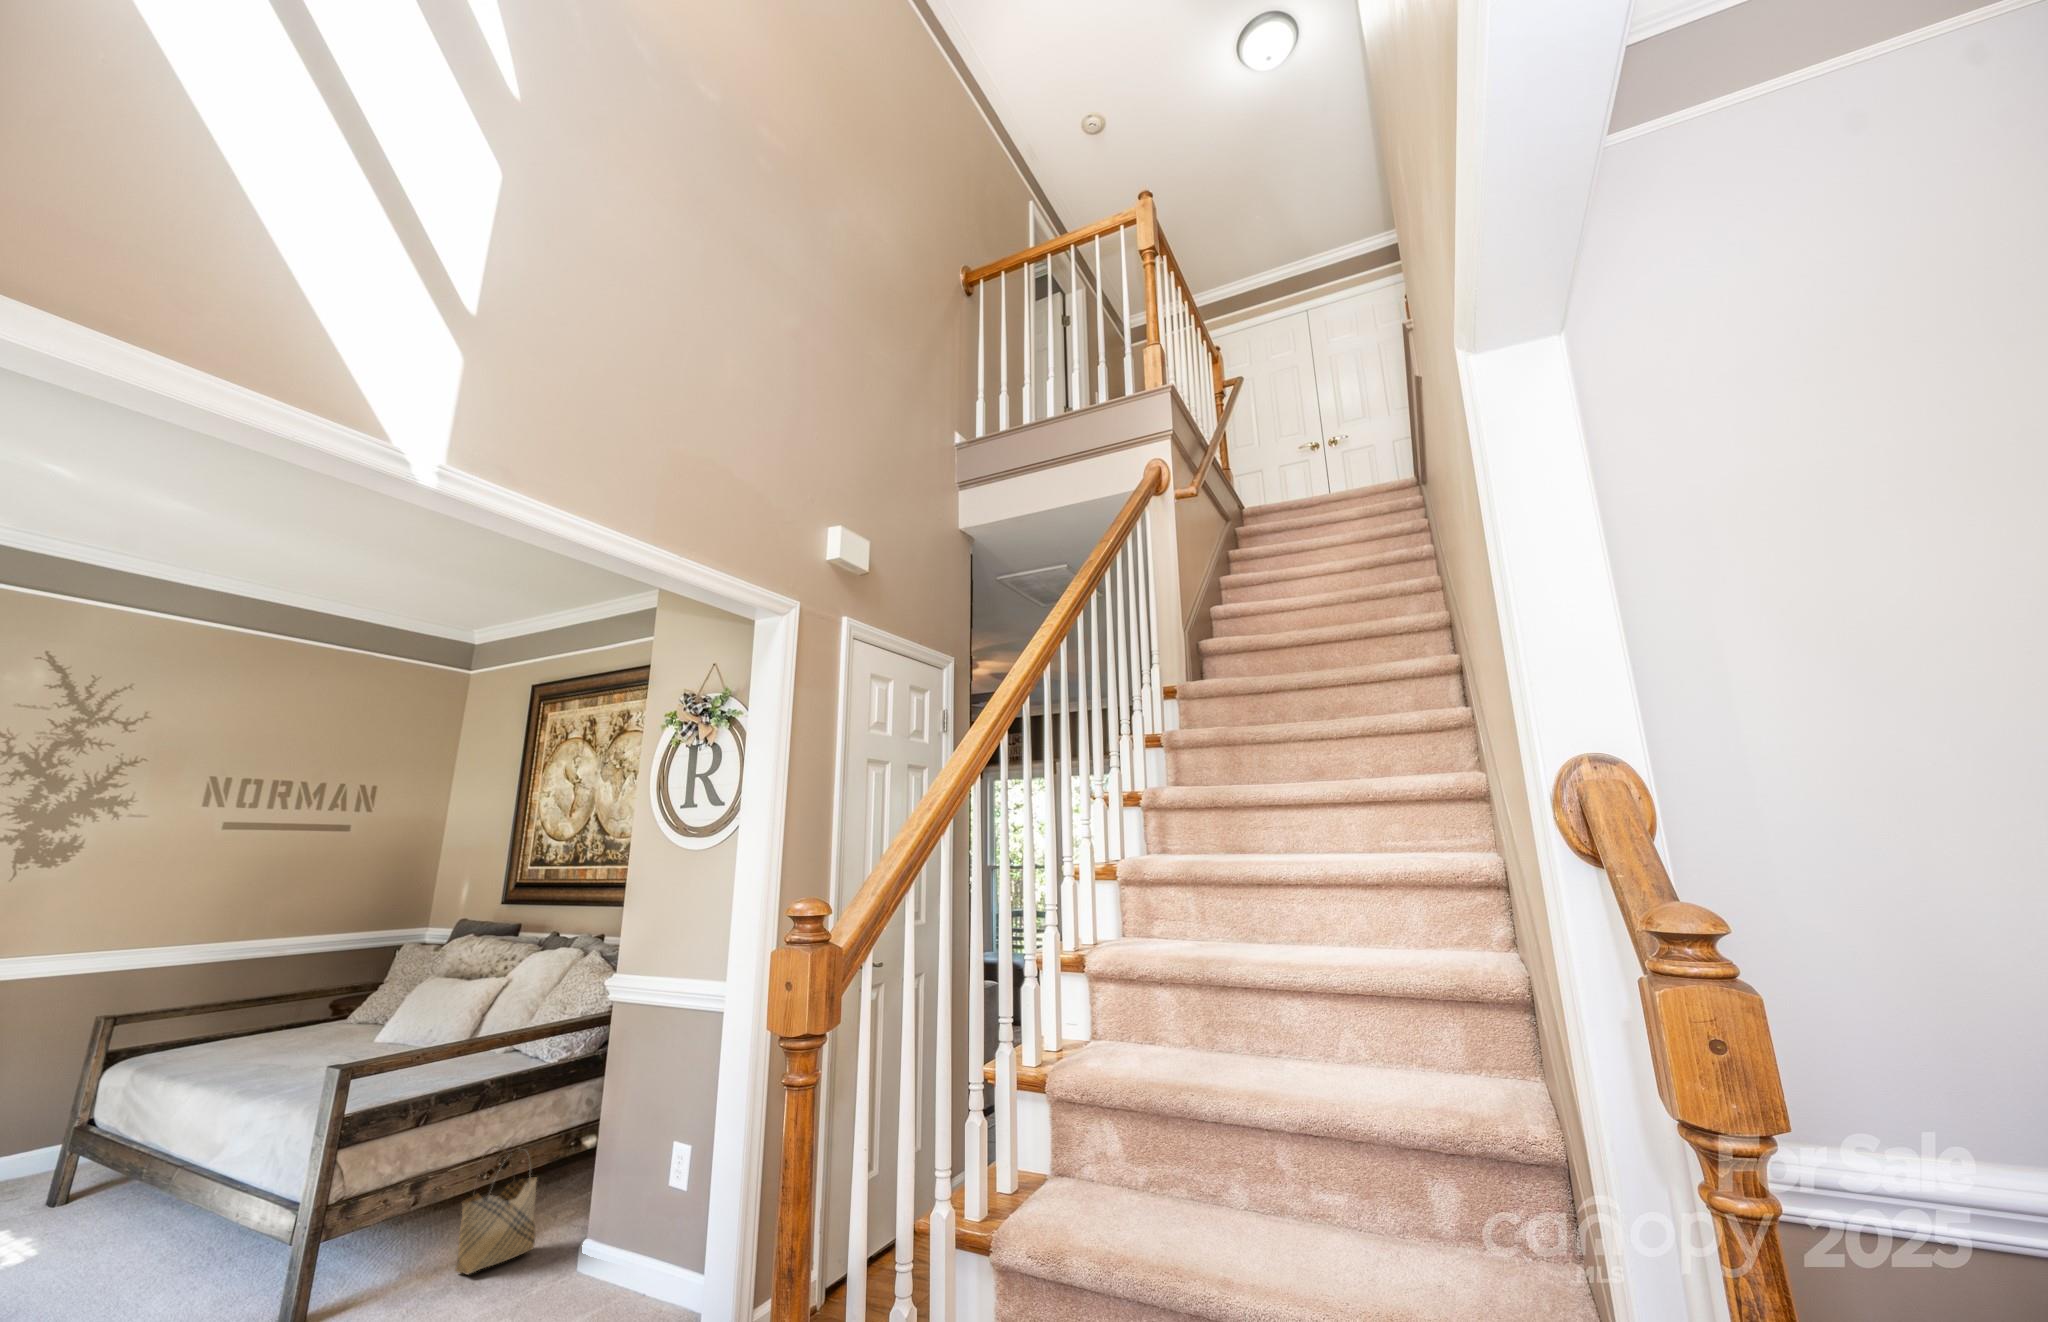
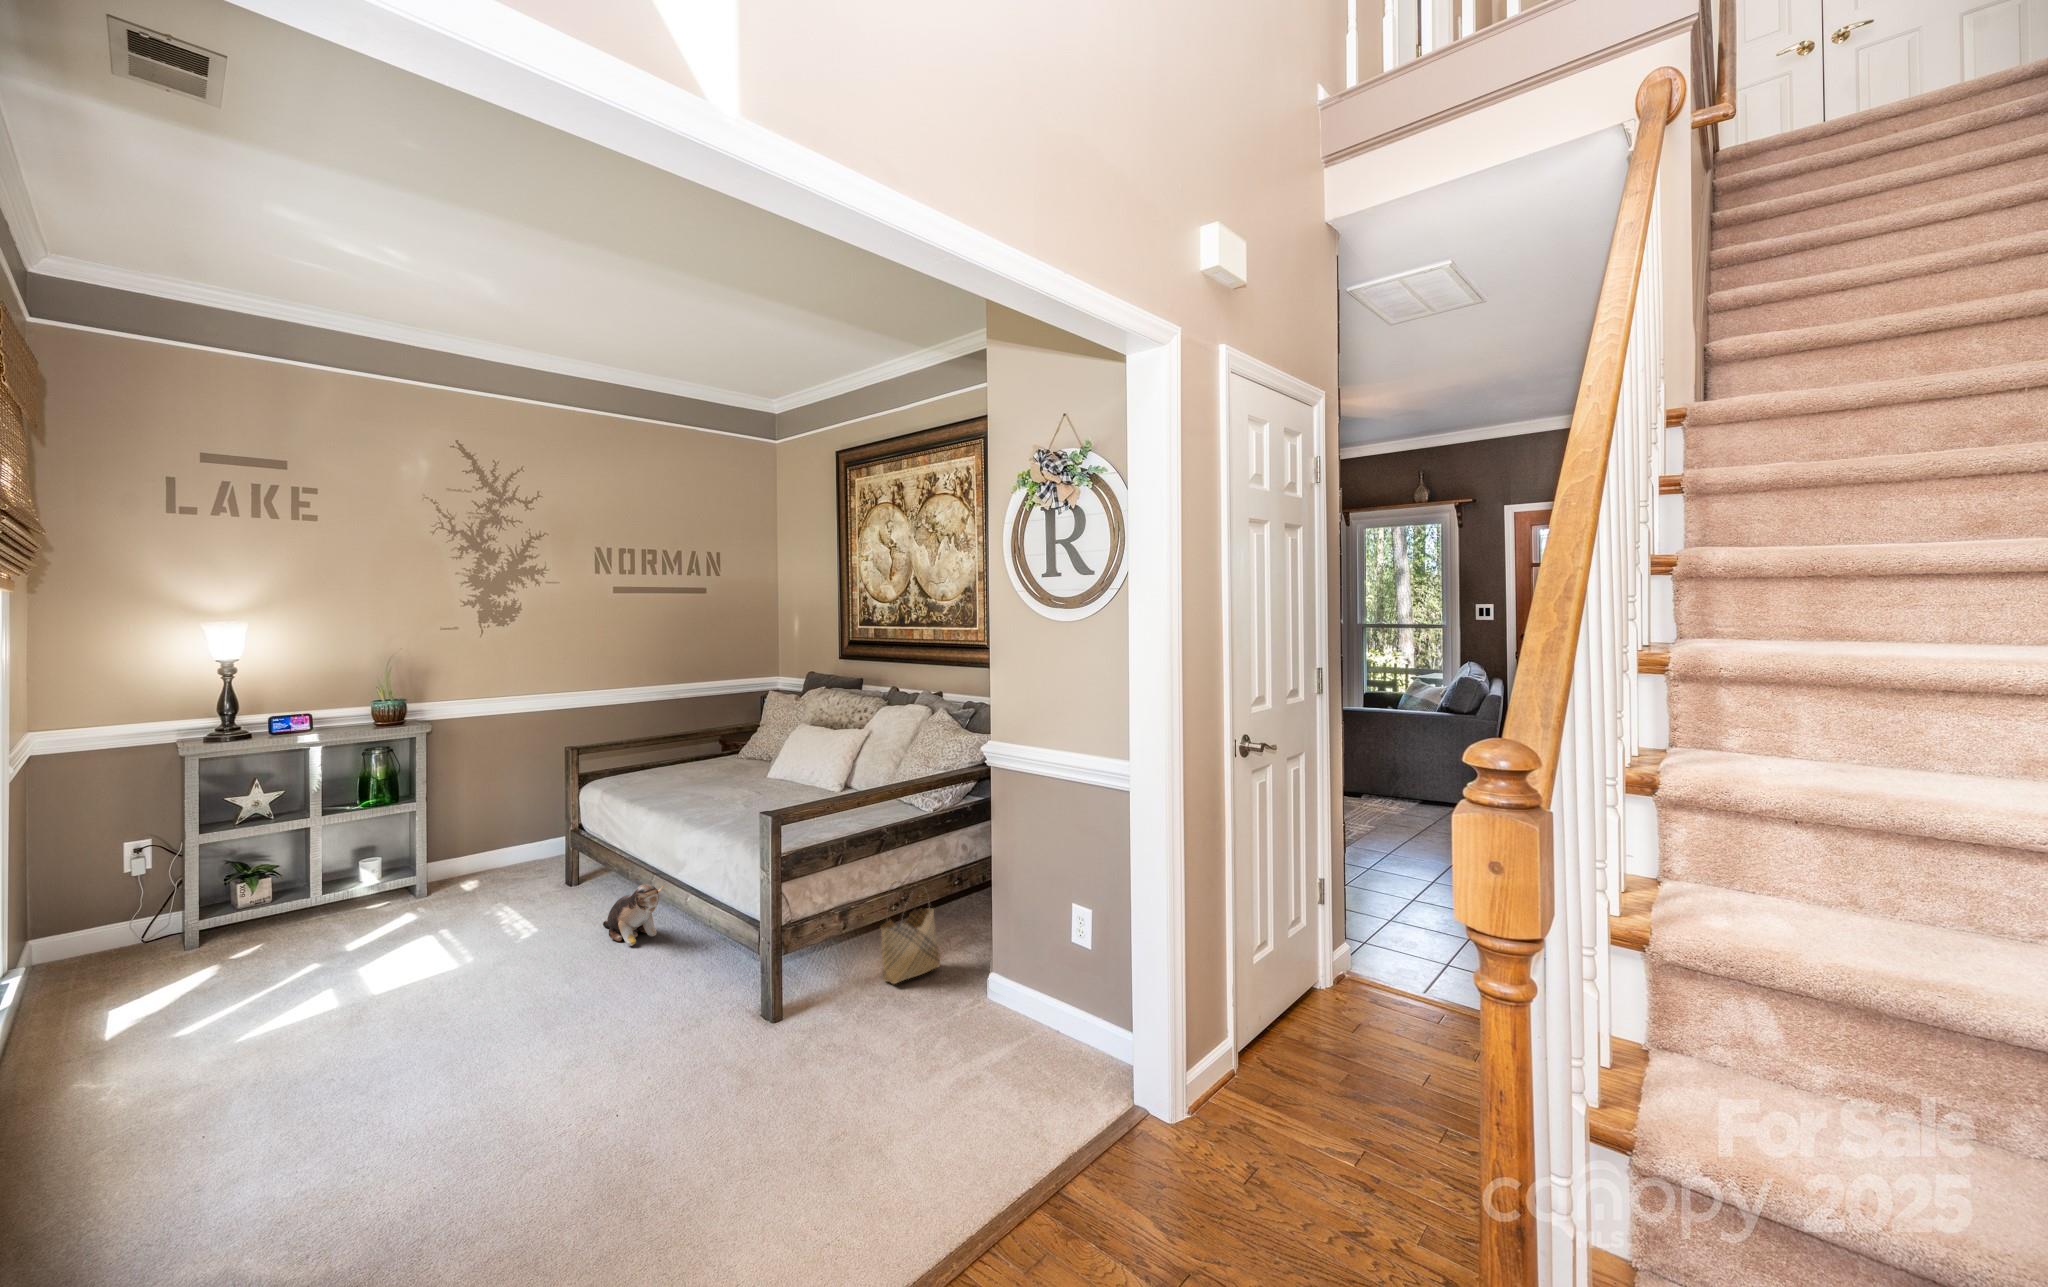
plush toy: none [83,1179,185,1271] -> present [603,884,663,946]

